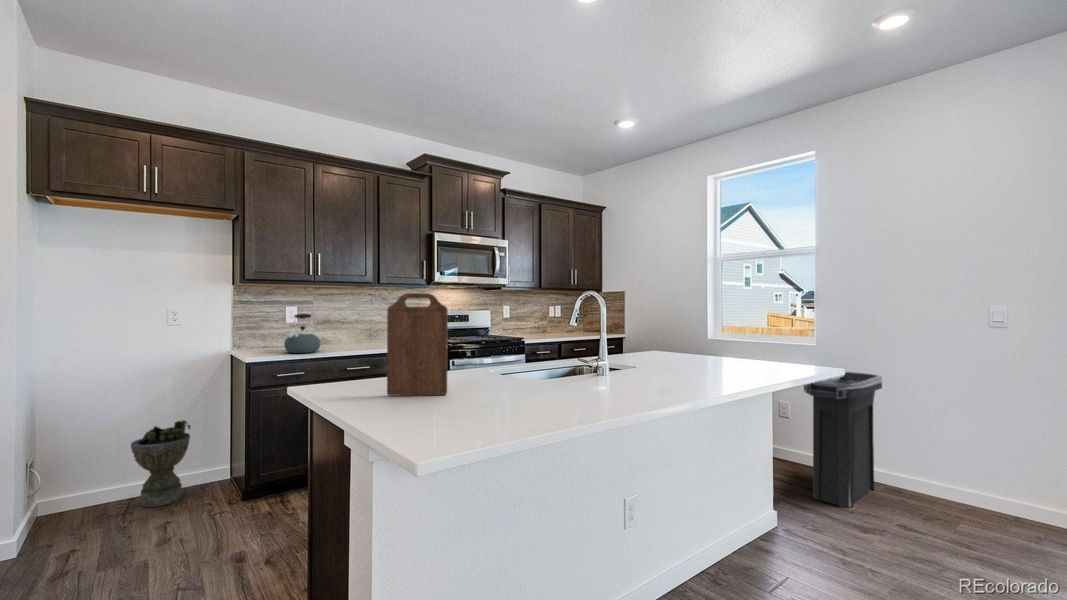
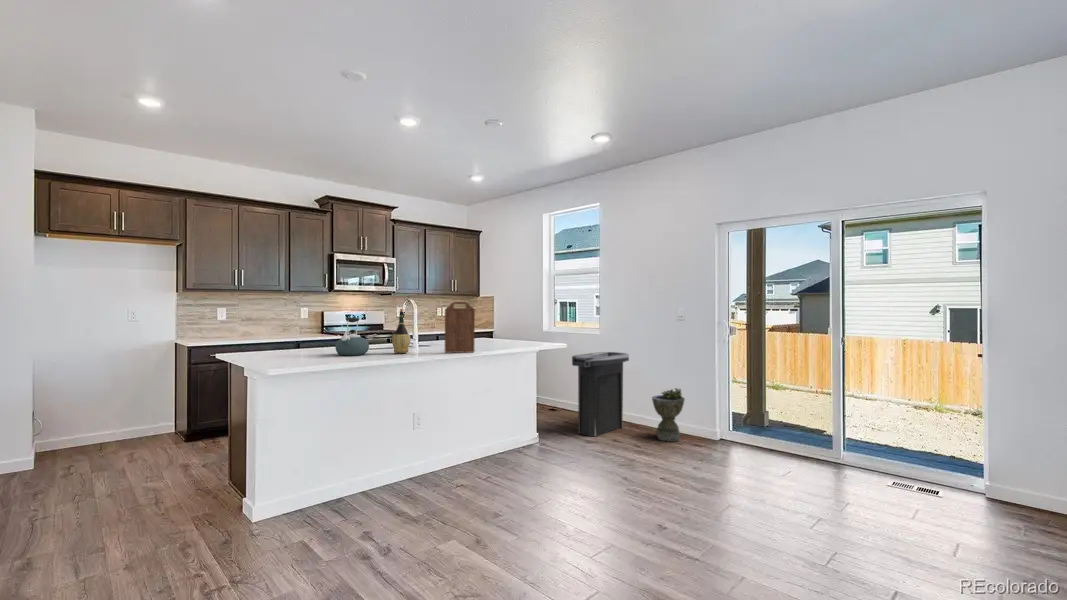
cutting board: present [387,293,448,395] -> present [445,302,475,353]
wine bottle: none [583,307,614,386] -> present [392,309,411,353]
kettle: present [284,314,320,353] -> present [335,318,369,356]
planter: present [131,420,191,507] -> present [652,388,684,442]

